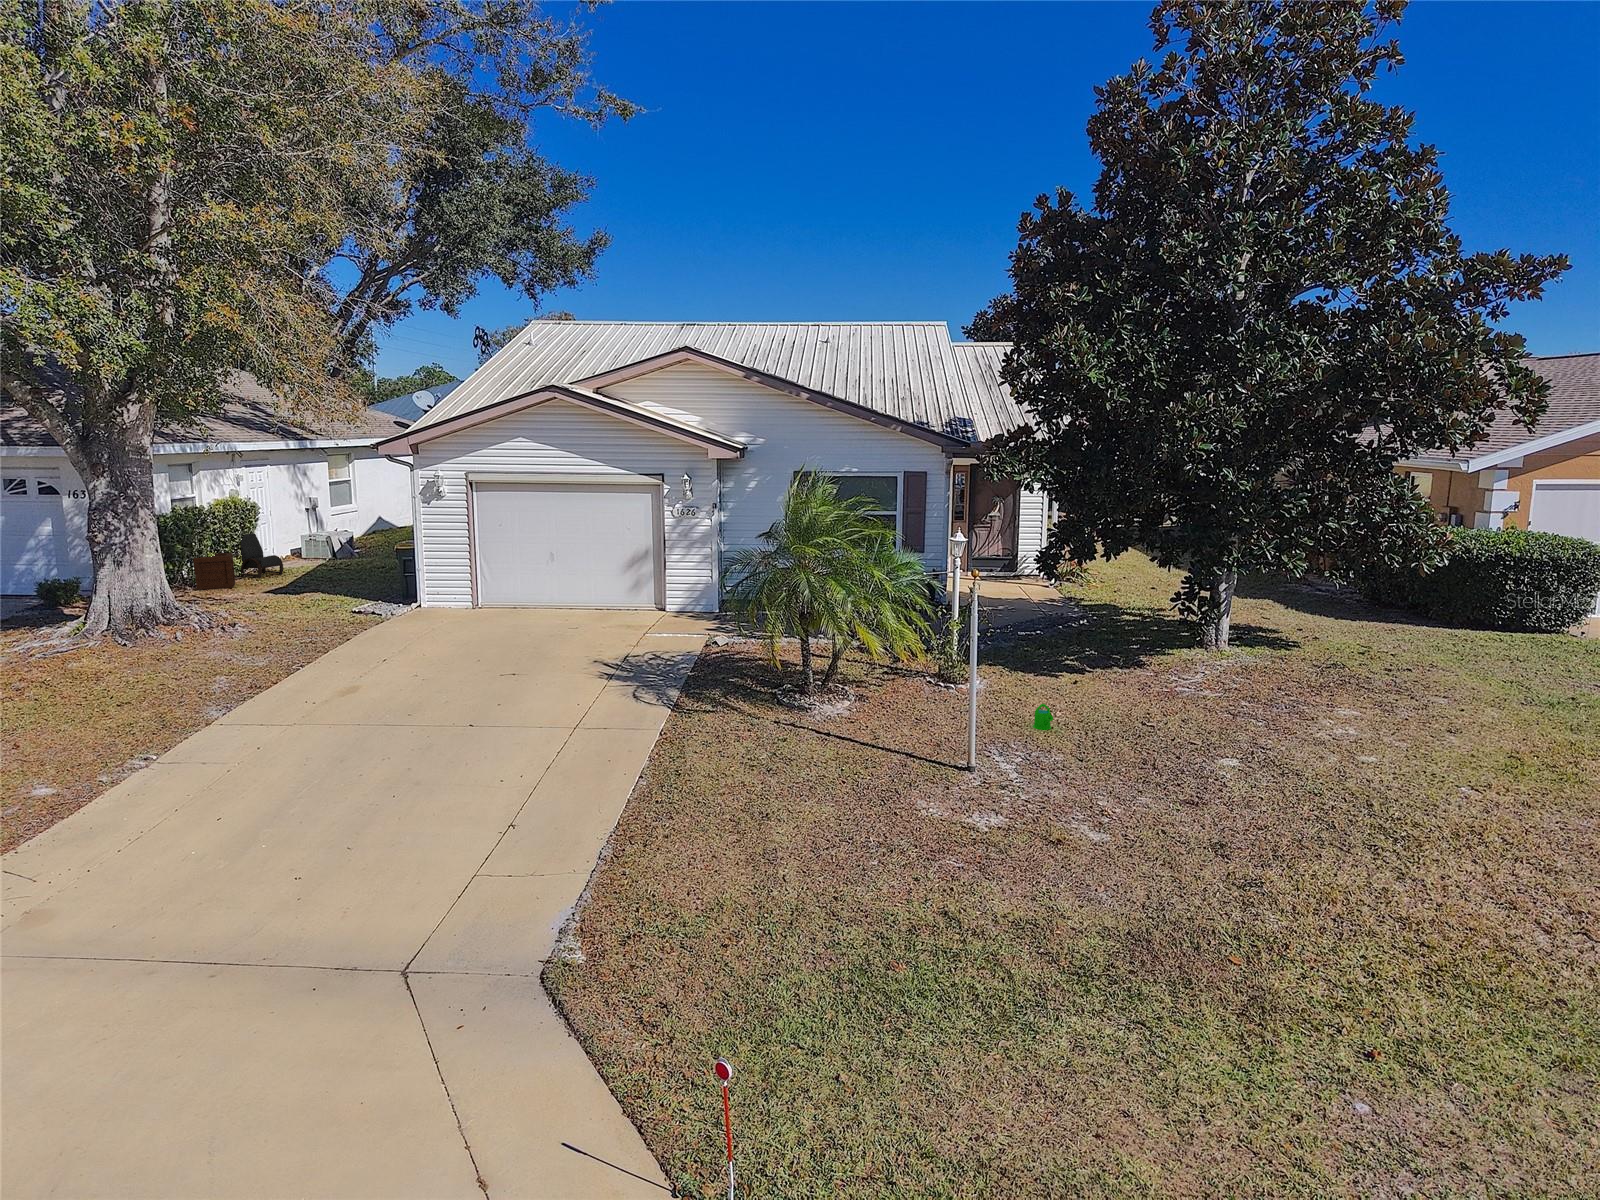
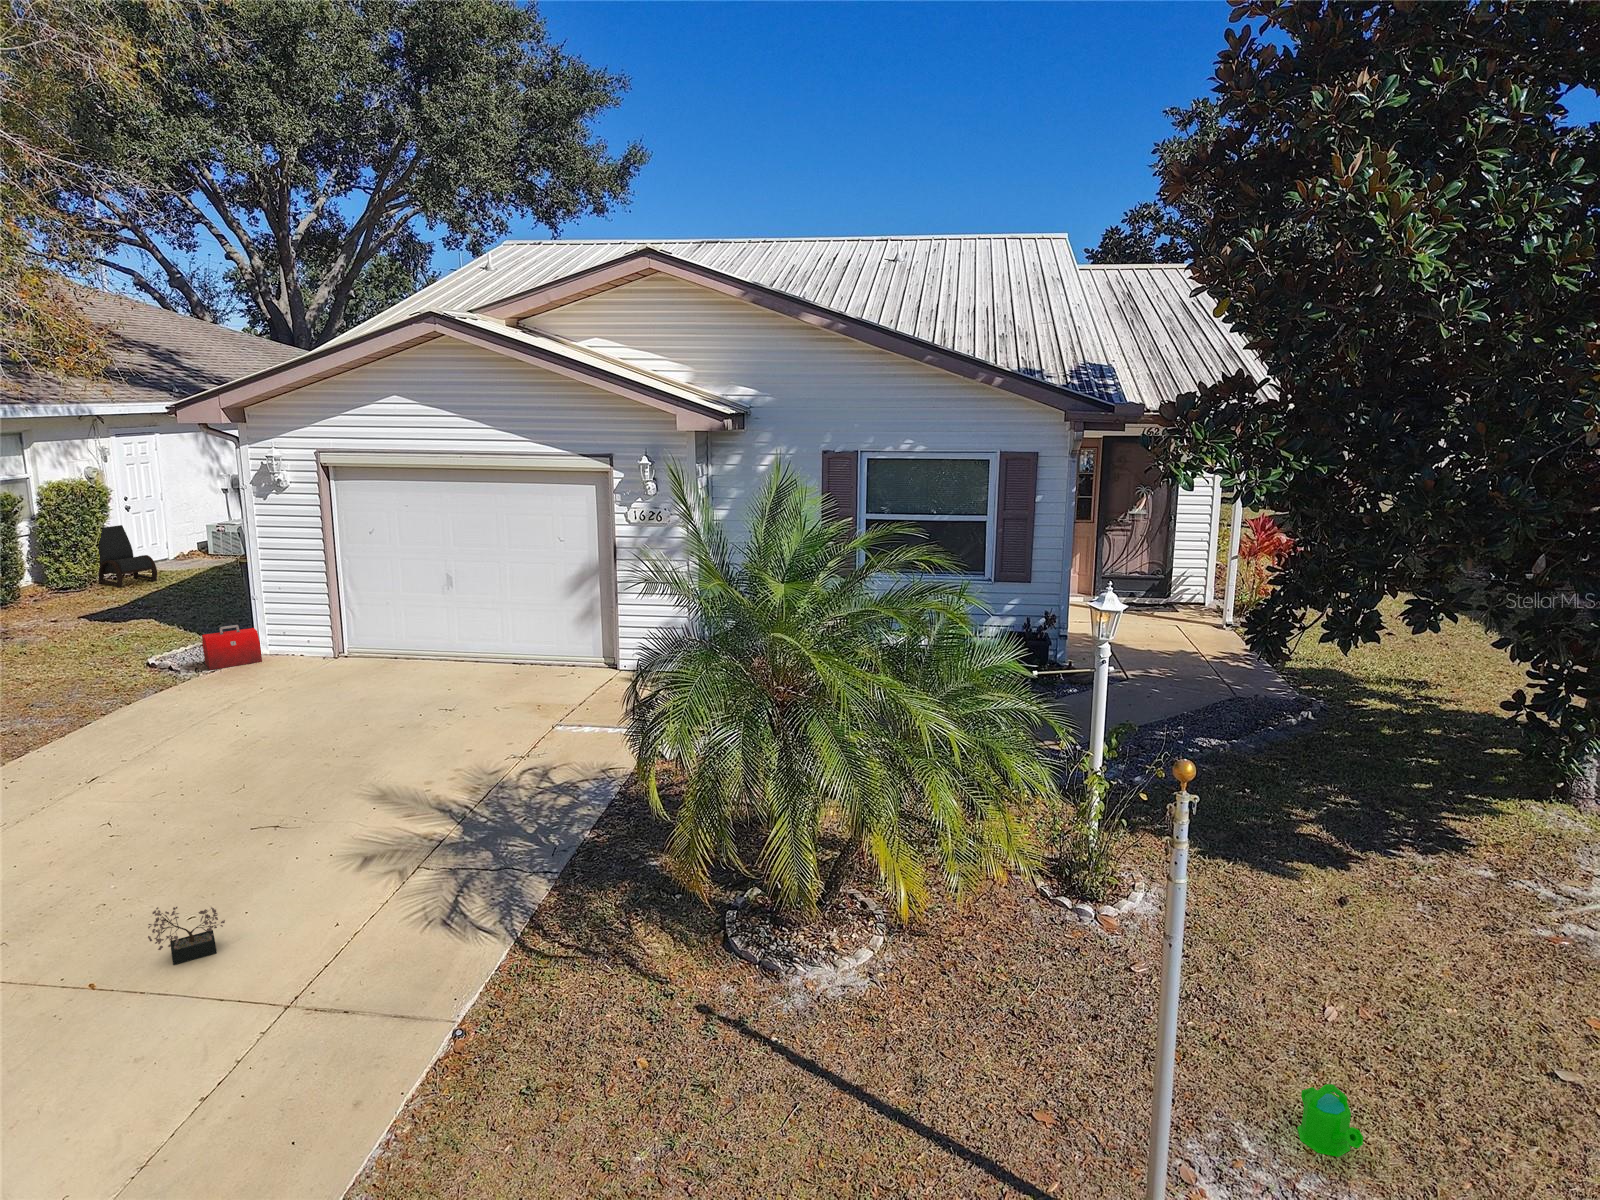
wooden crate: present [193,553,235,590] -> none [7,555,80,607]
toolbox: none [384,588,424,617] -> present [202,625,262,670]
decorative plant: none [509,684,541,711] -> present [148,907,225,965]

